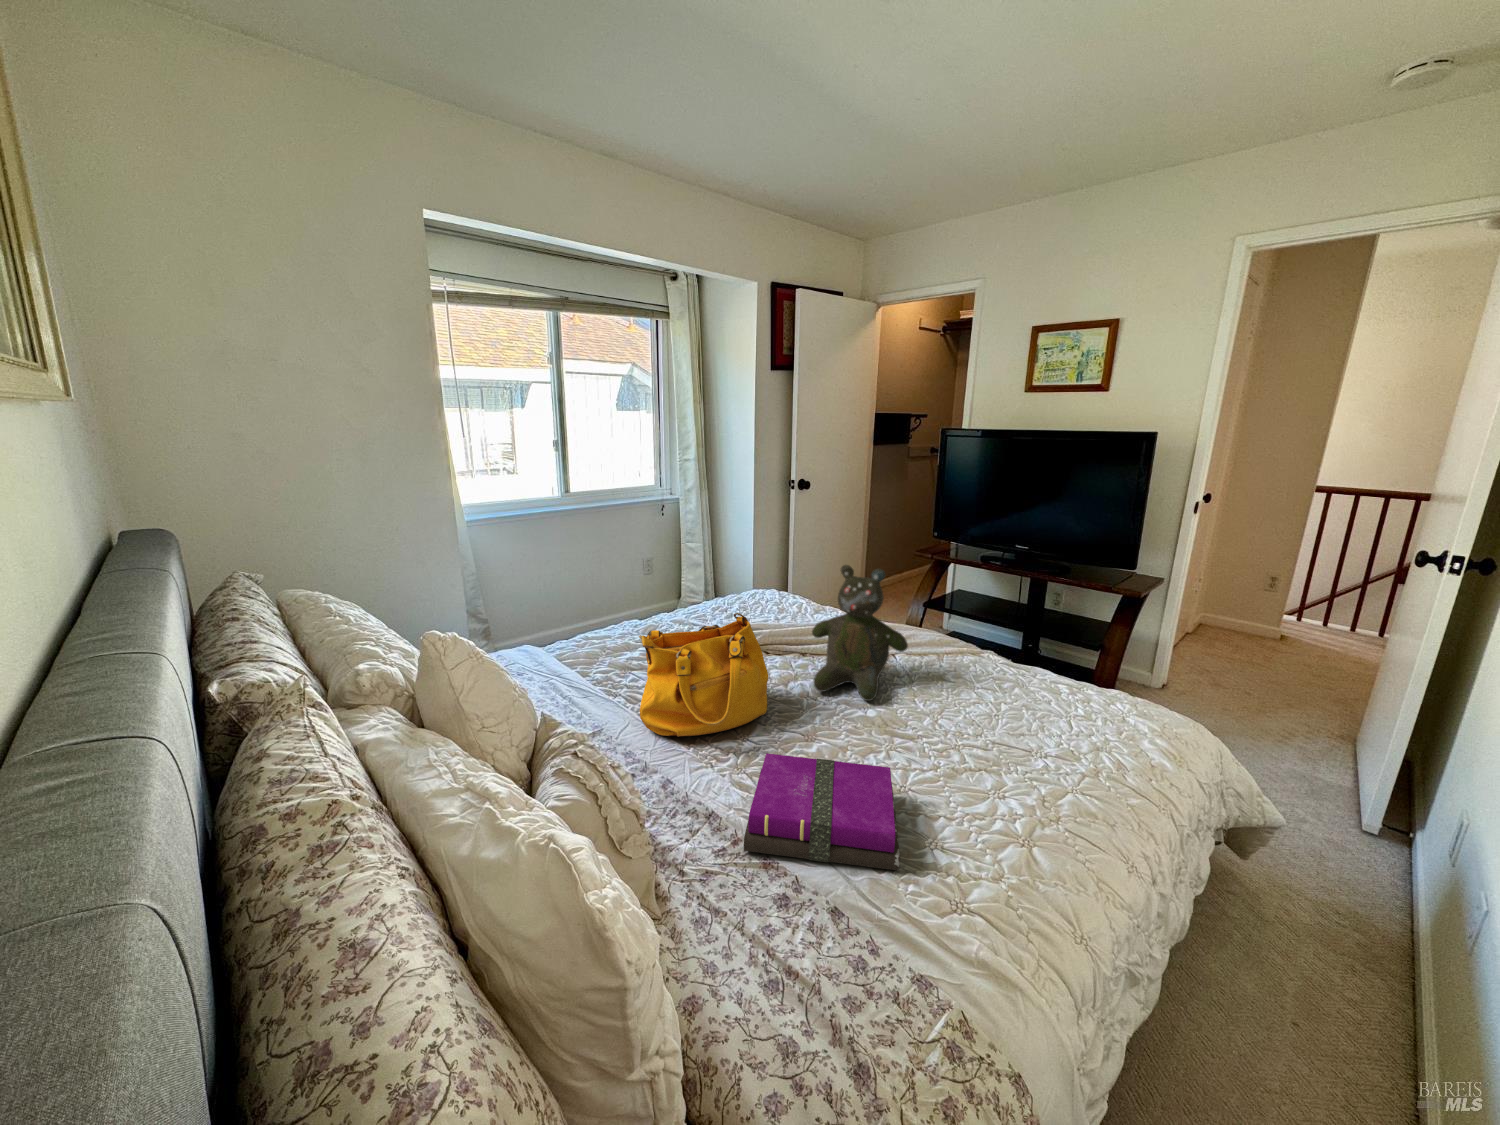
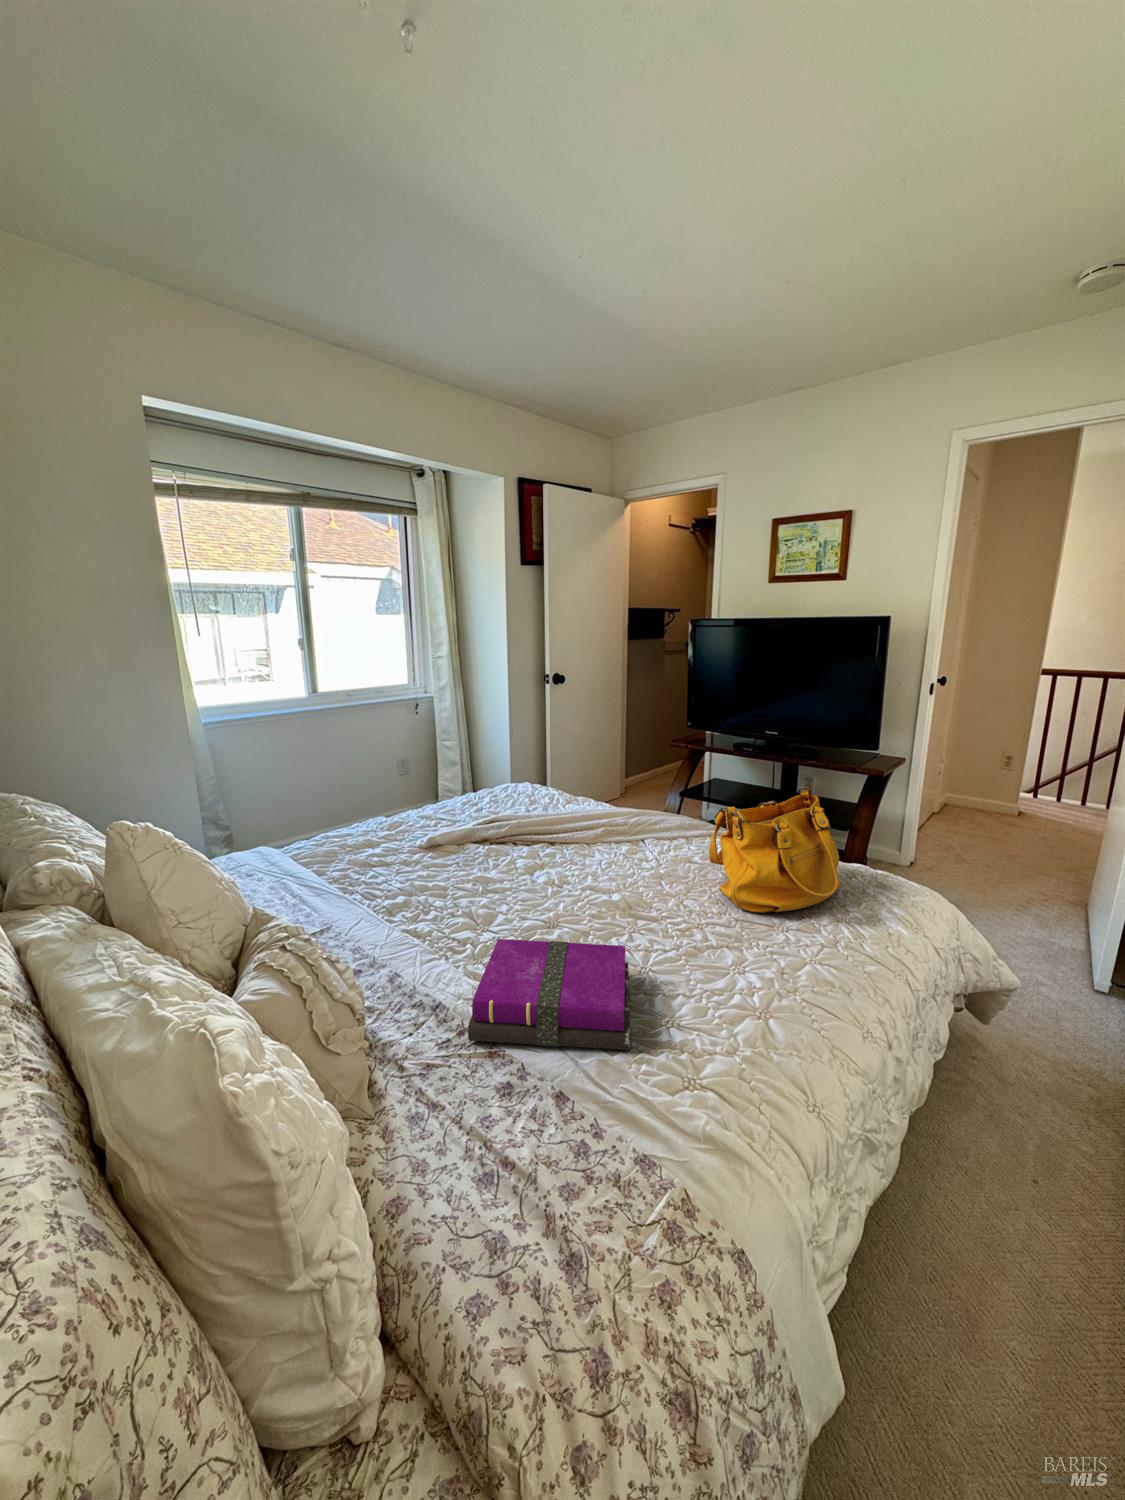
teddy bear: present [812,565,908,701] -> none [556,747,652,885]
handbag: present [639,613,768,737] -> present [709,787,840,913]

